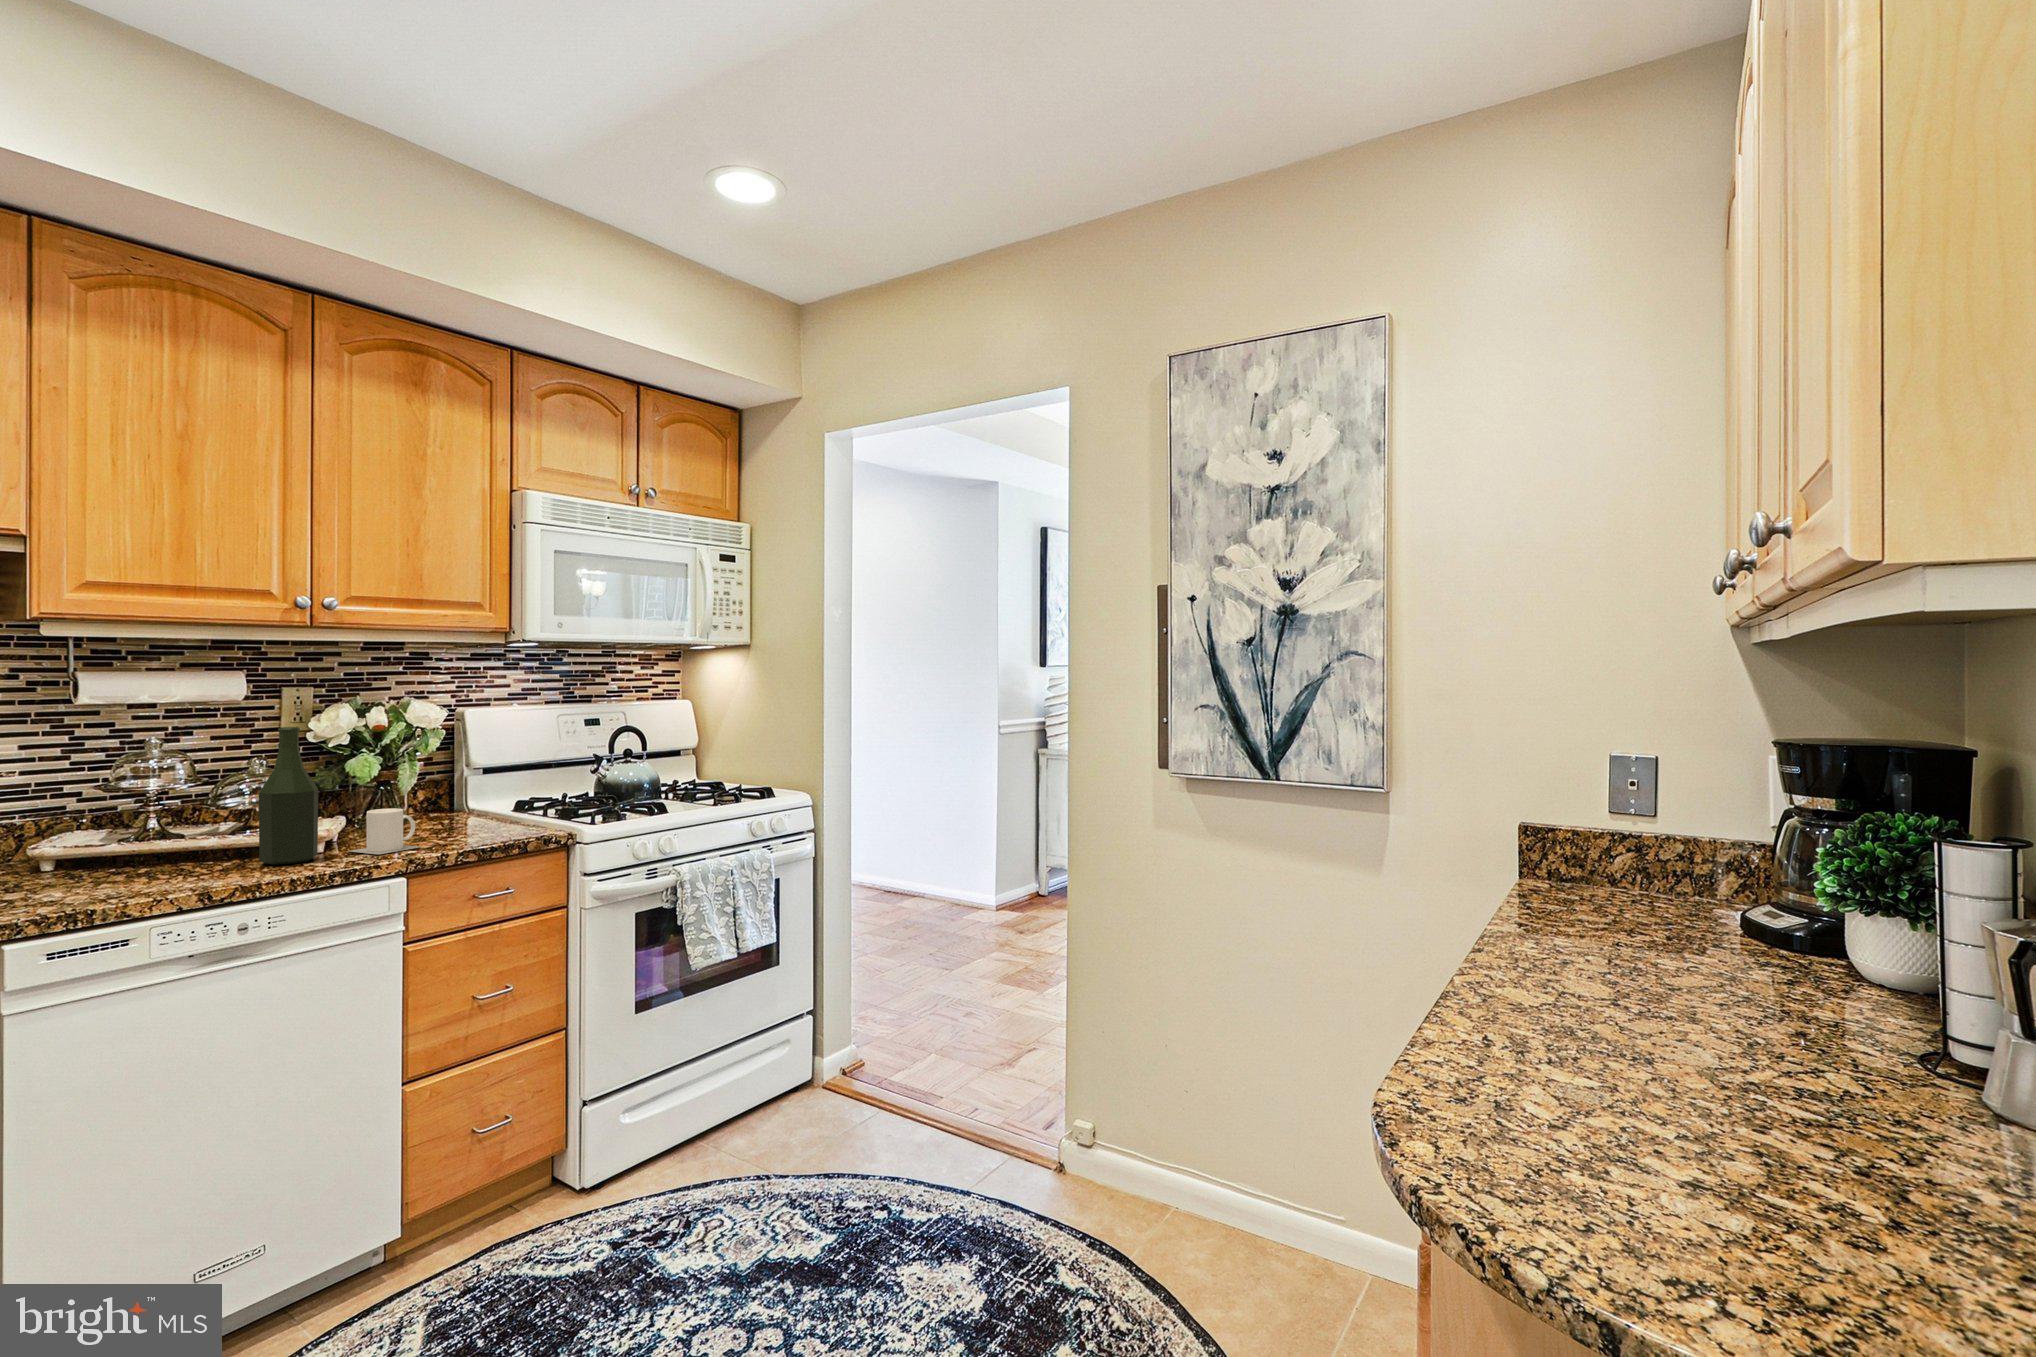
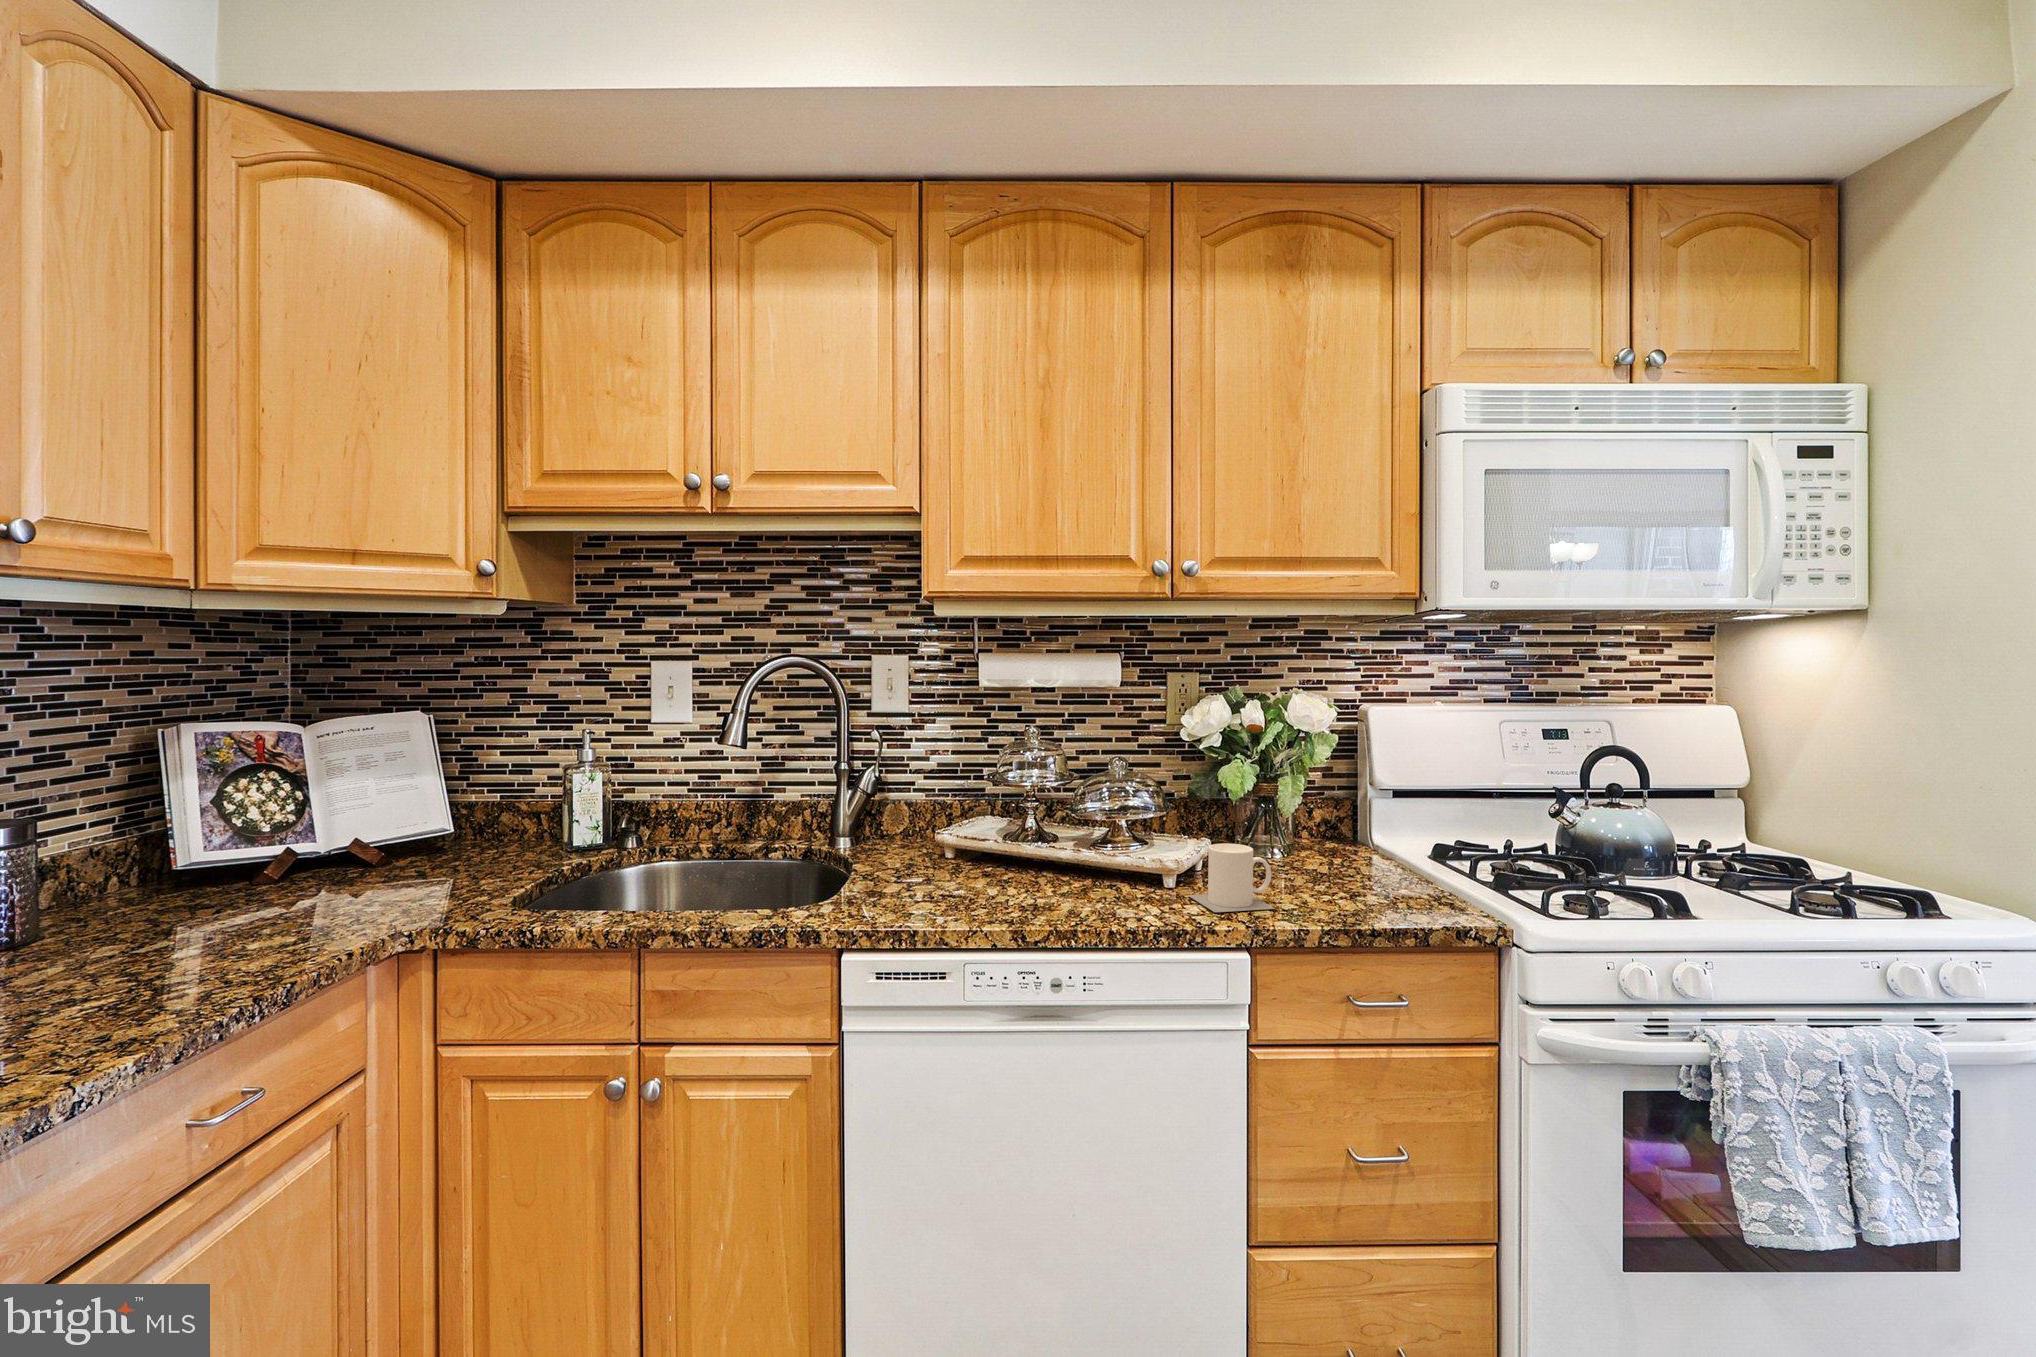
bottle: present [259,727,318,865] -> none [1087,724,1152,905]

